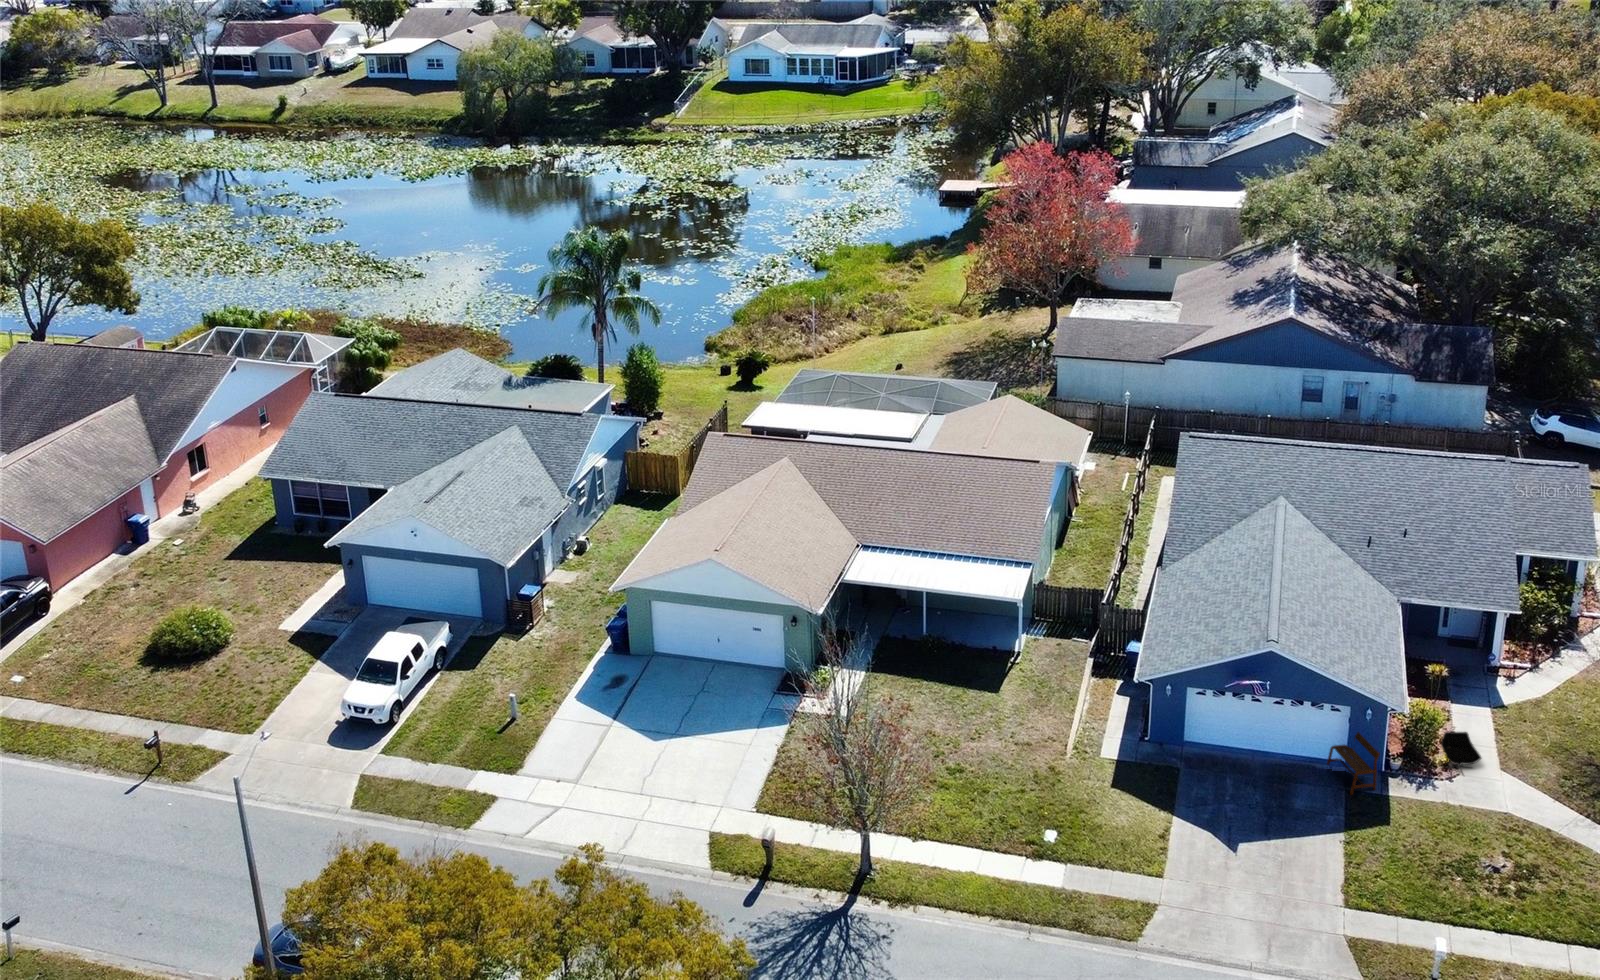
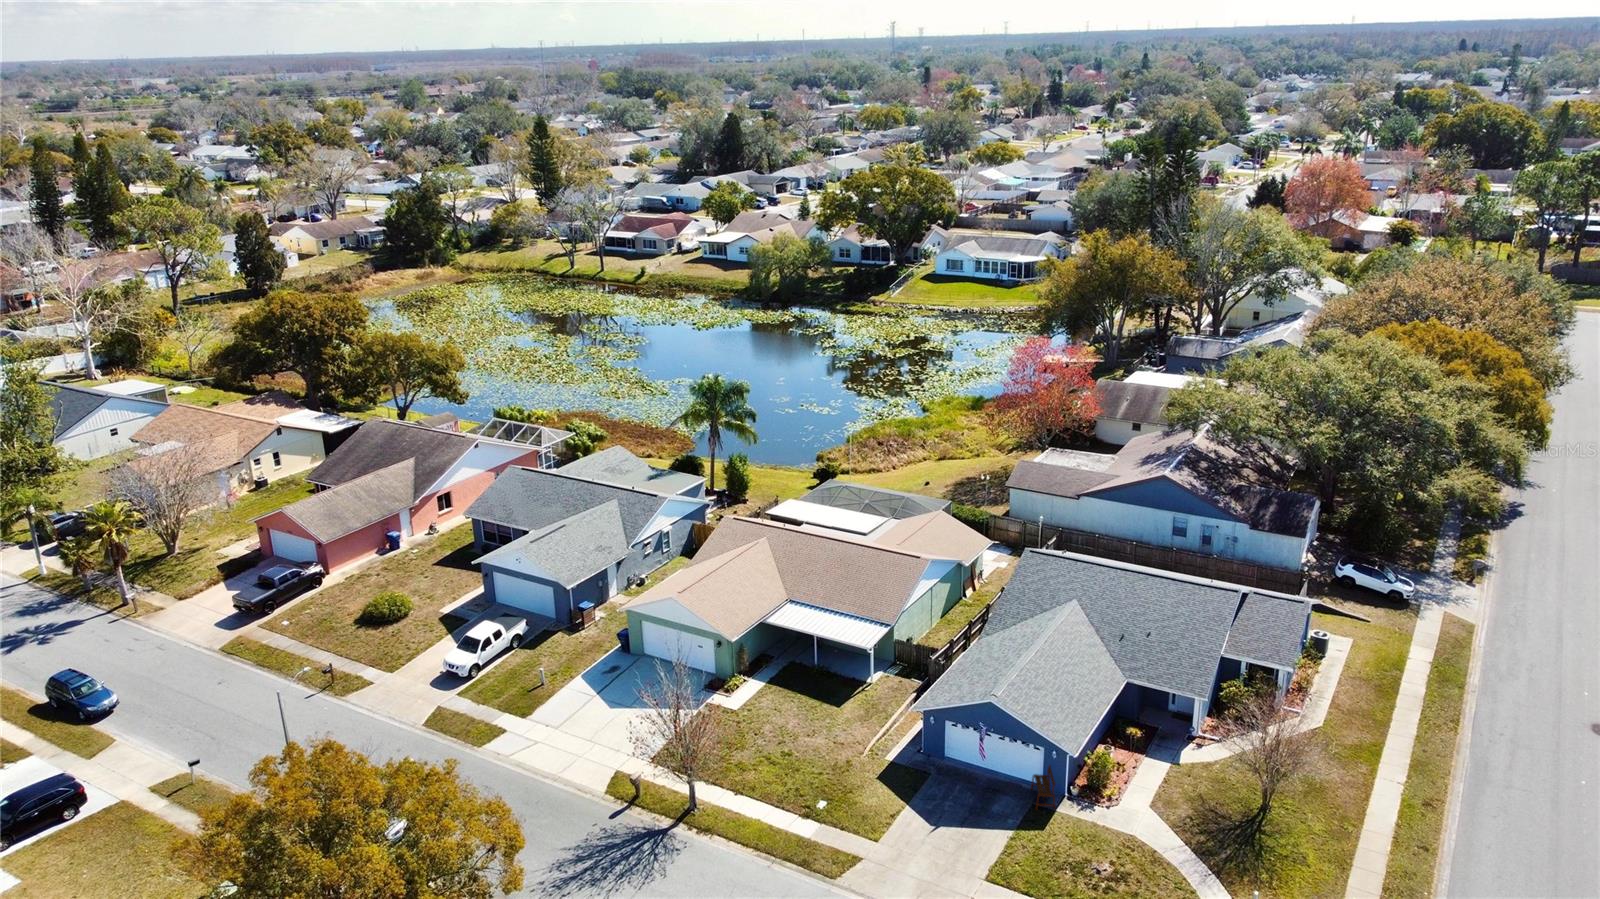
lounge chair: present [1441,732,1481,775] -> none [1113,777,1138,810]

